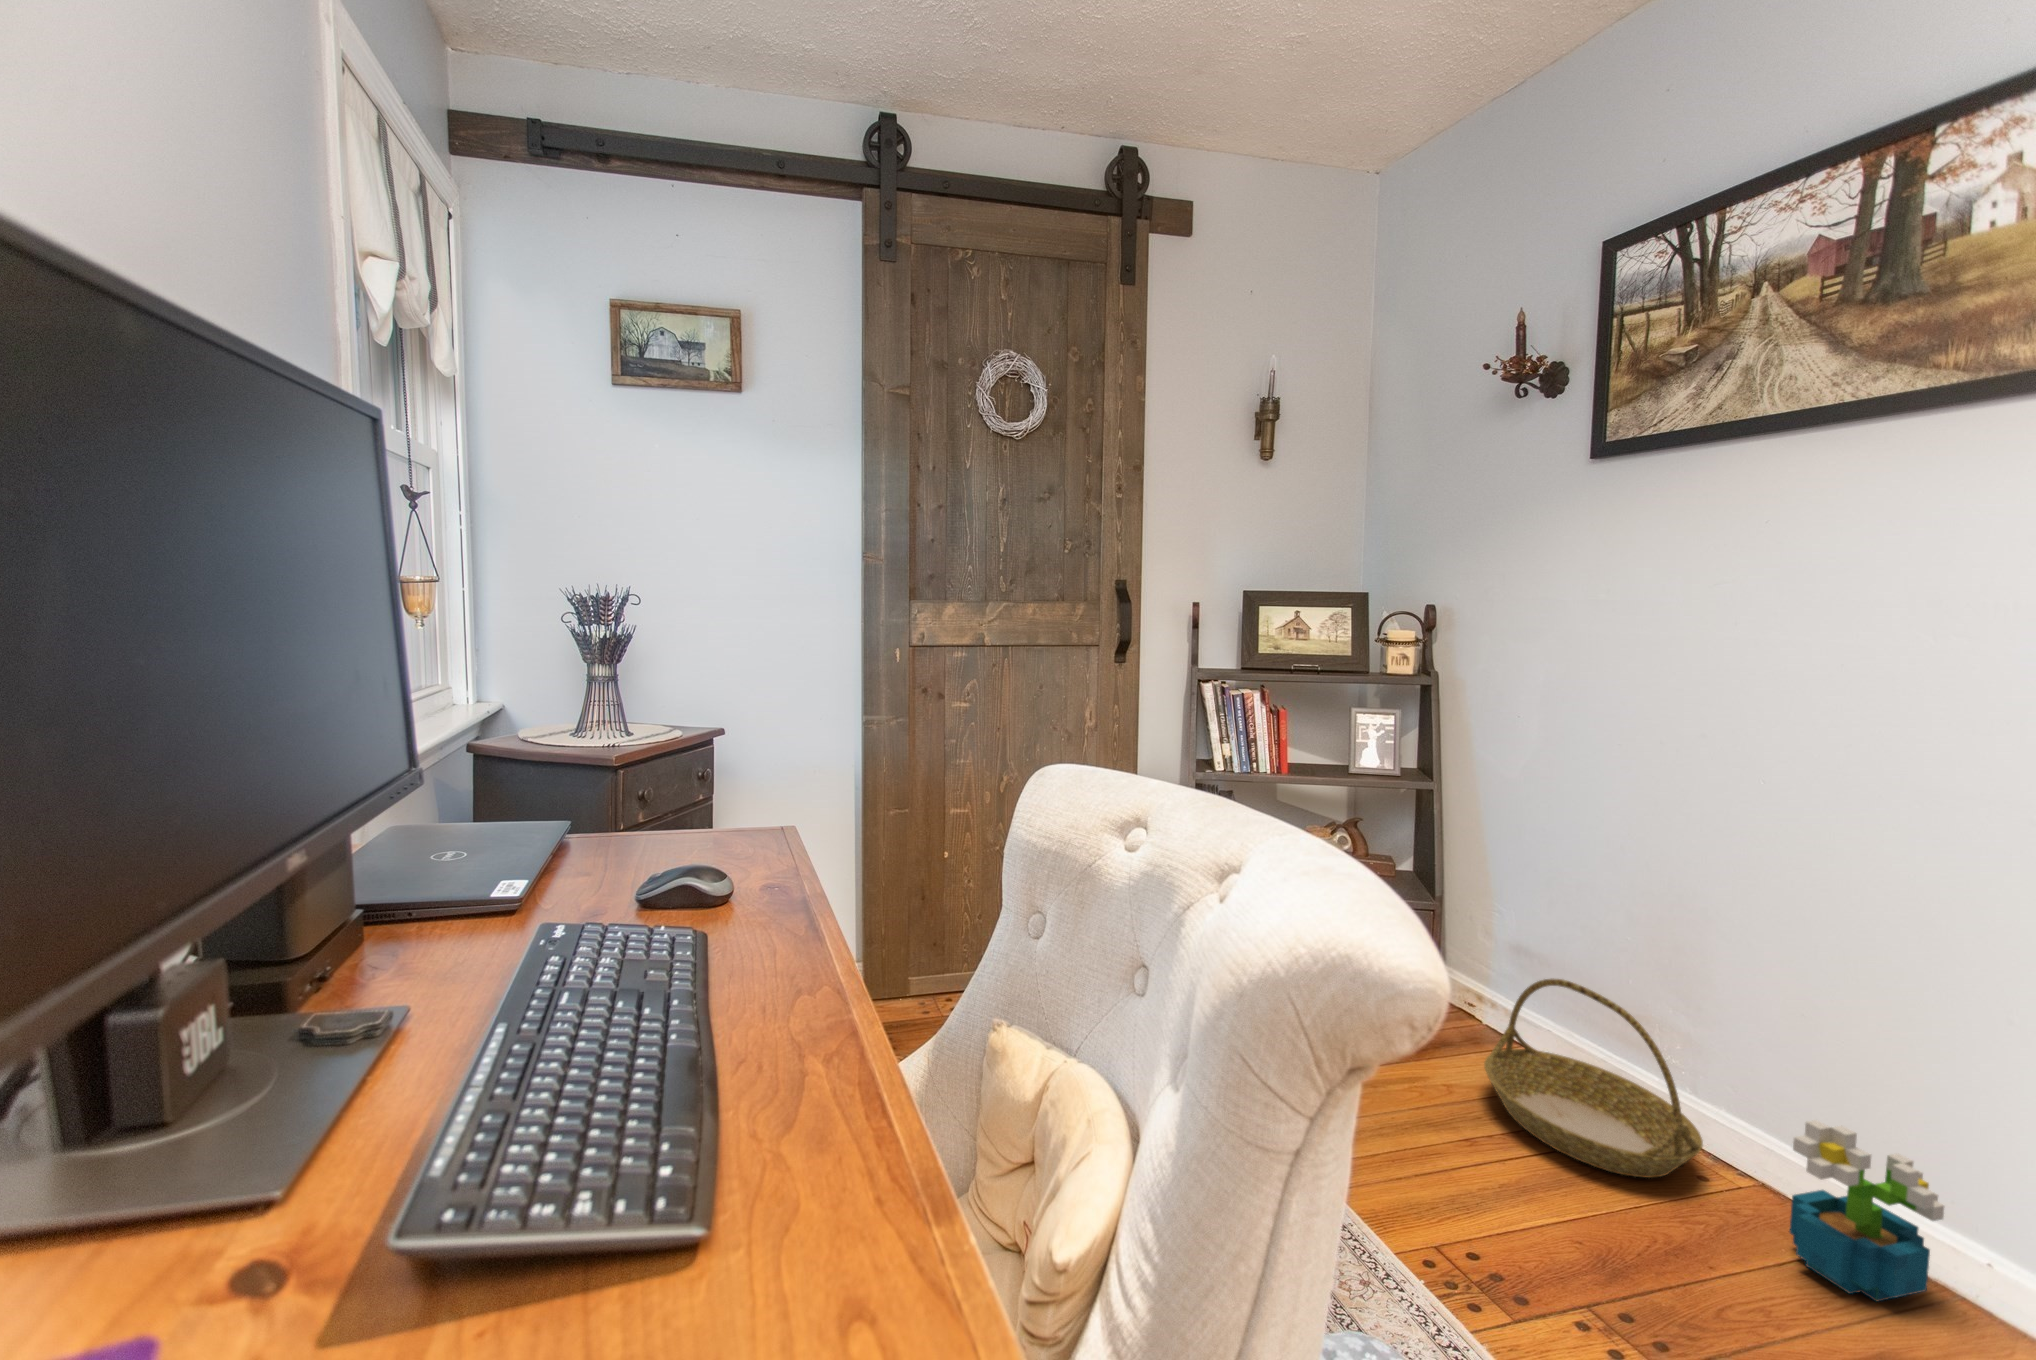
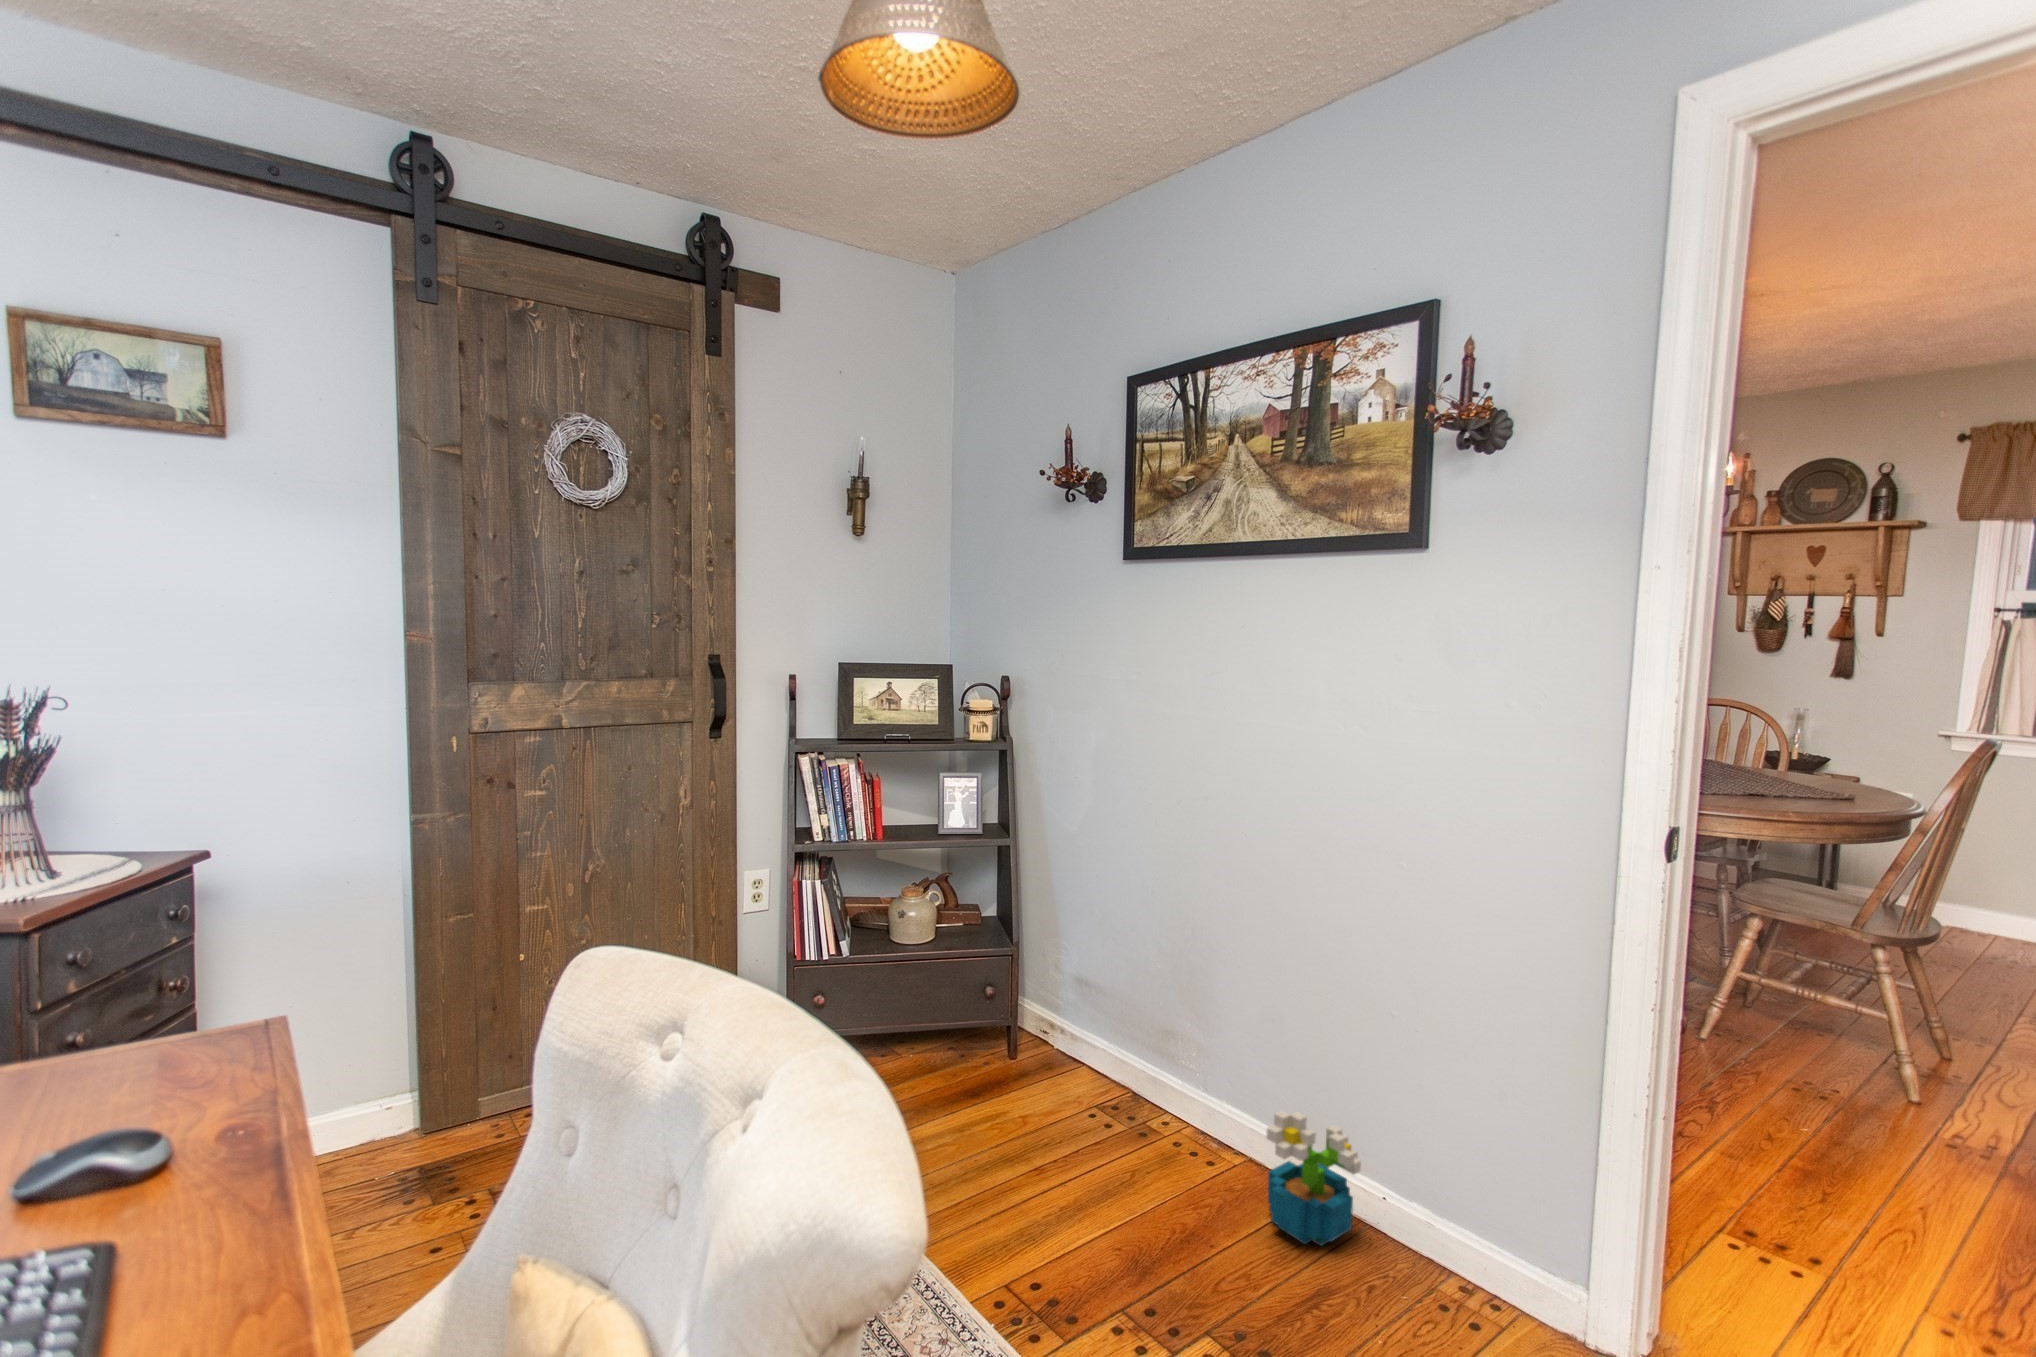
basket: present [1484,979,1703,1178] -> none [1051,1010,1211,1176]

